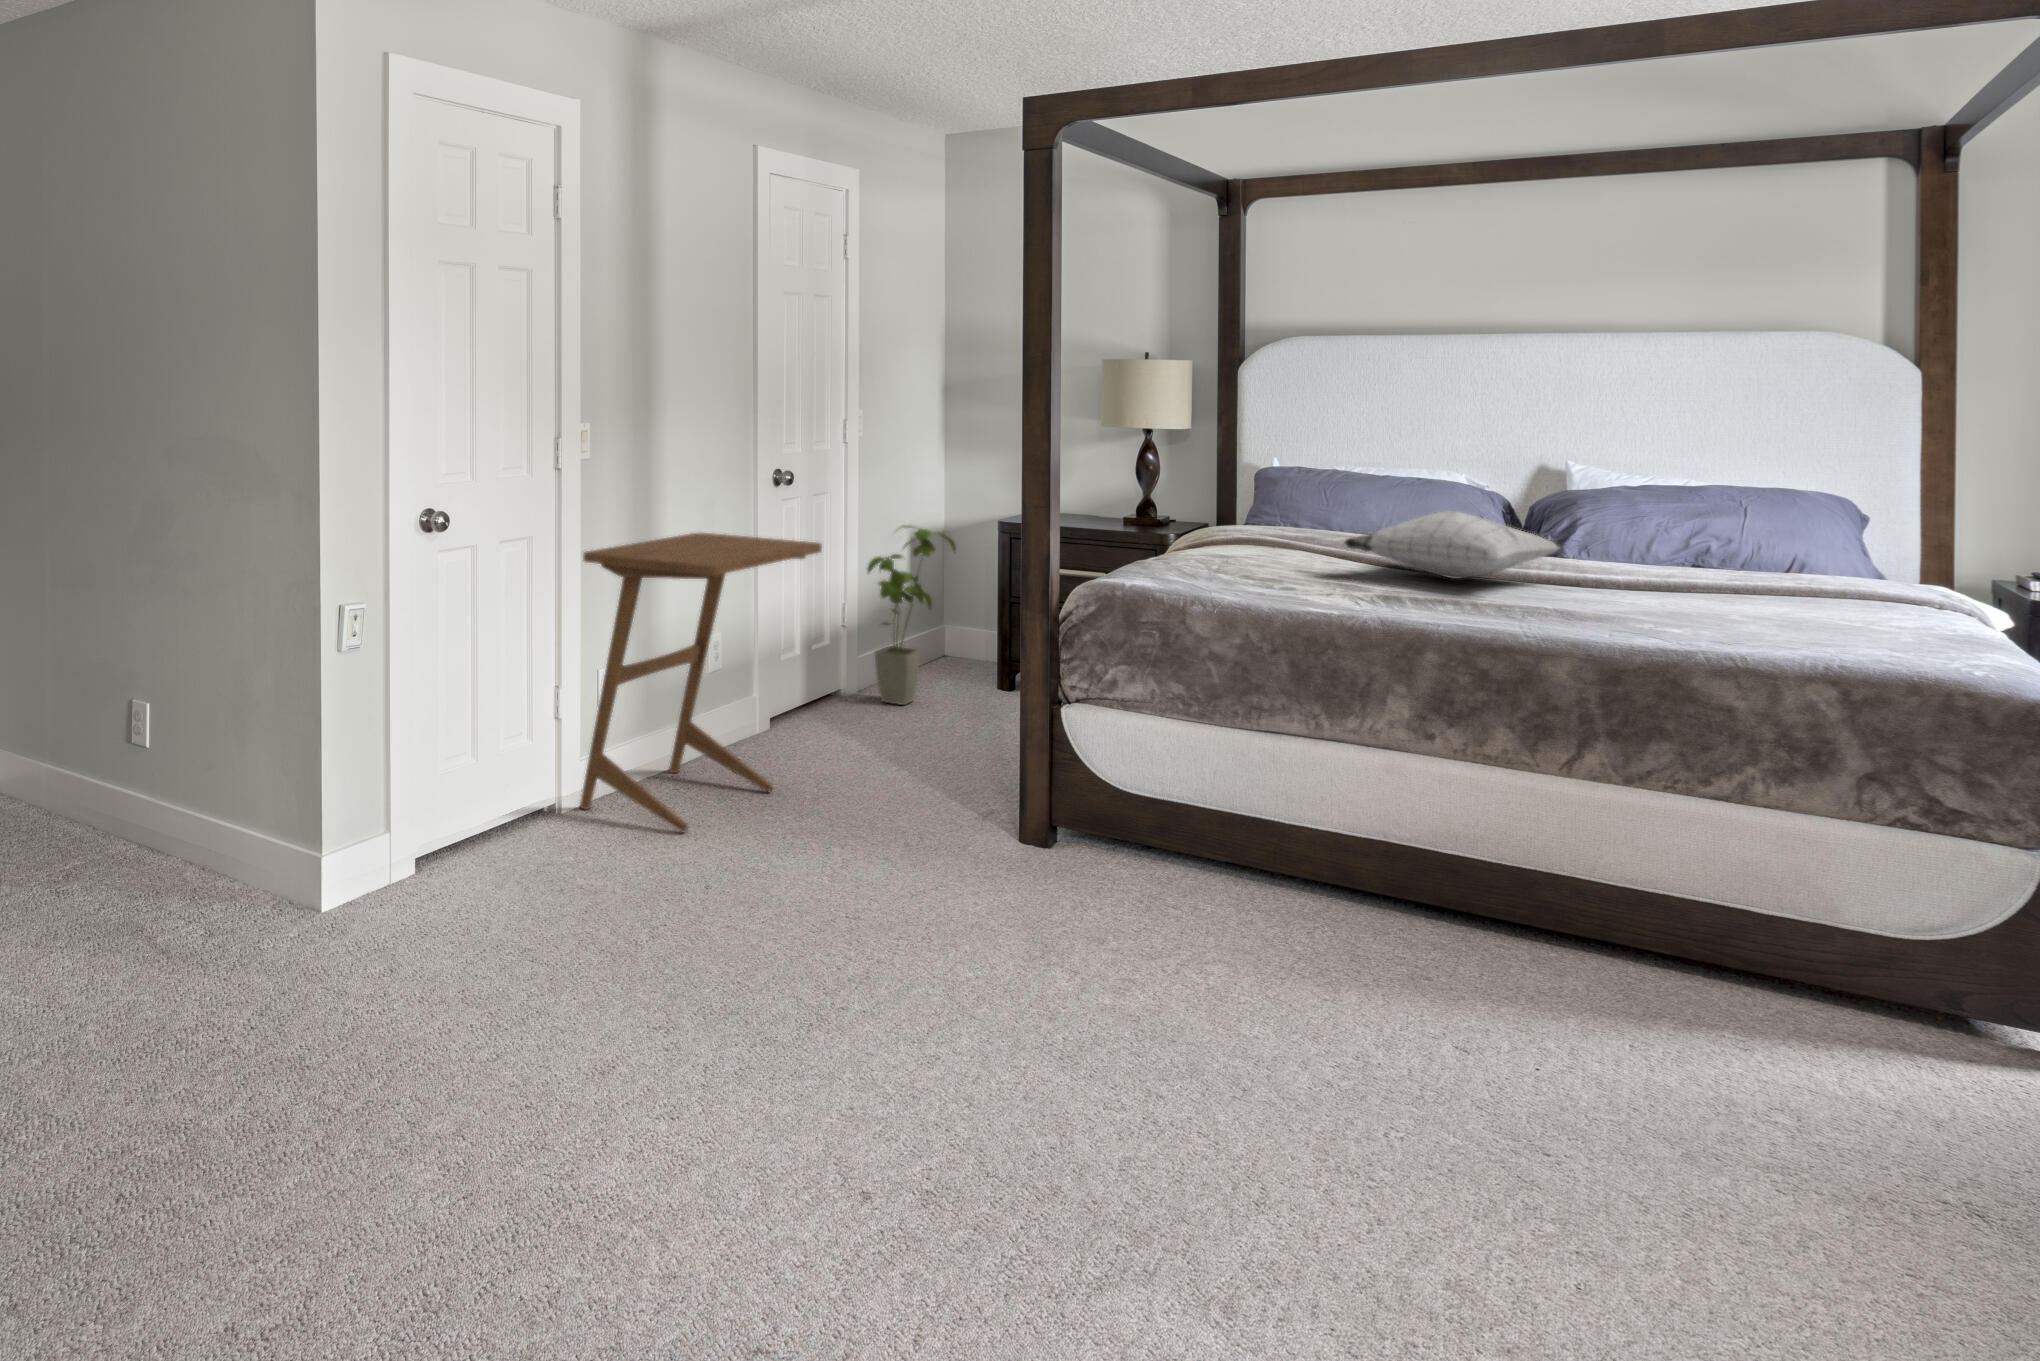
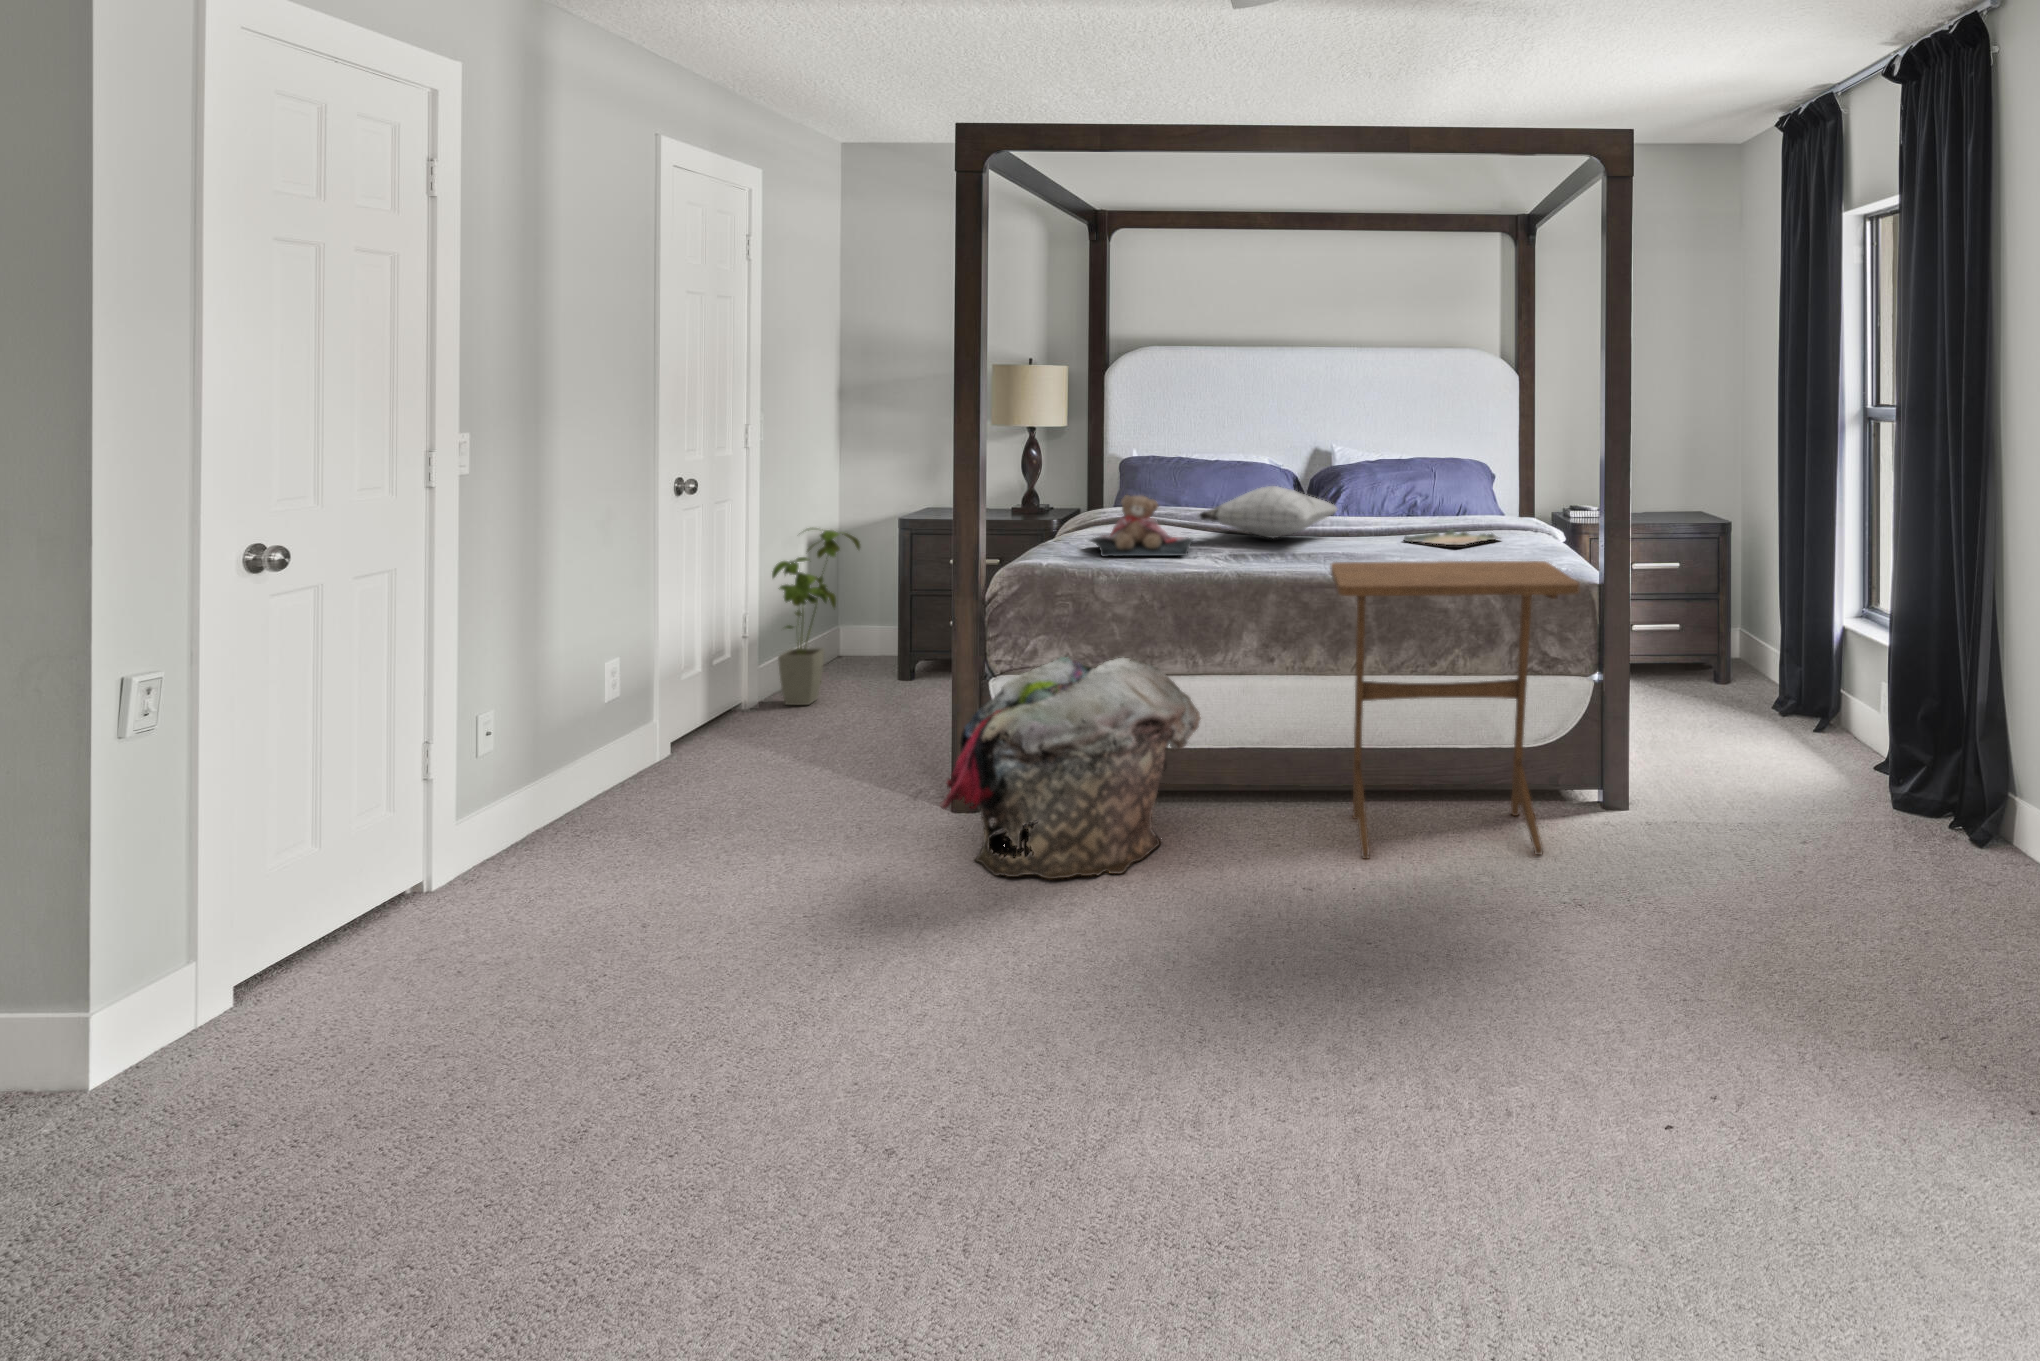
teddy bear: none [1195,509,1335,590] -> present [1091,495,1193,556]
side table: present [580,533,822,832] -> present [1331,561,1579,858]
tray: none [1666,590,1856,613] -> present [1404,530,1499,545]
laundry basket: none [995,693,1325,960] -> present [940,657,1201,879]

